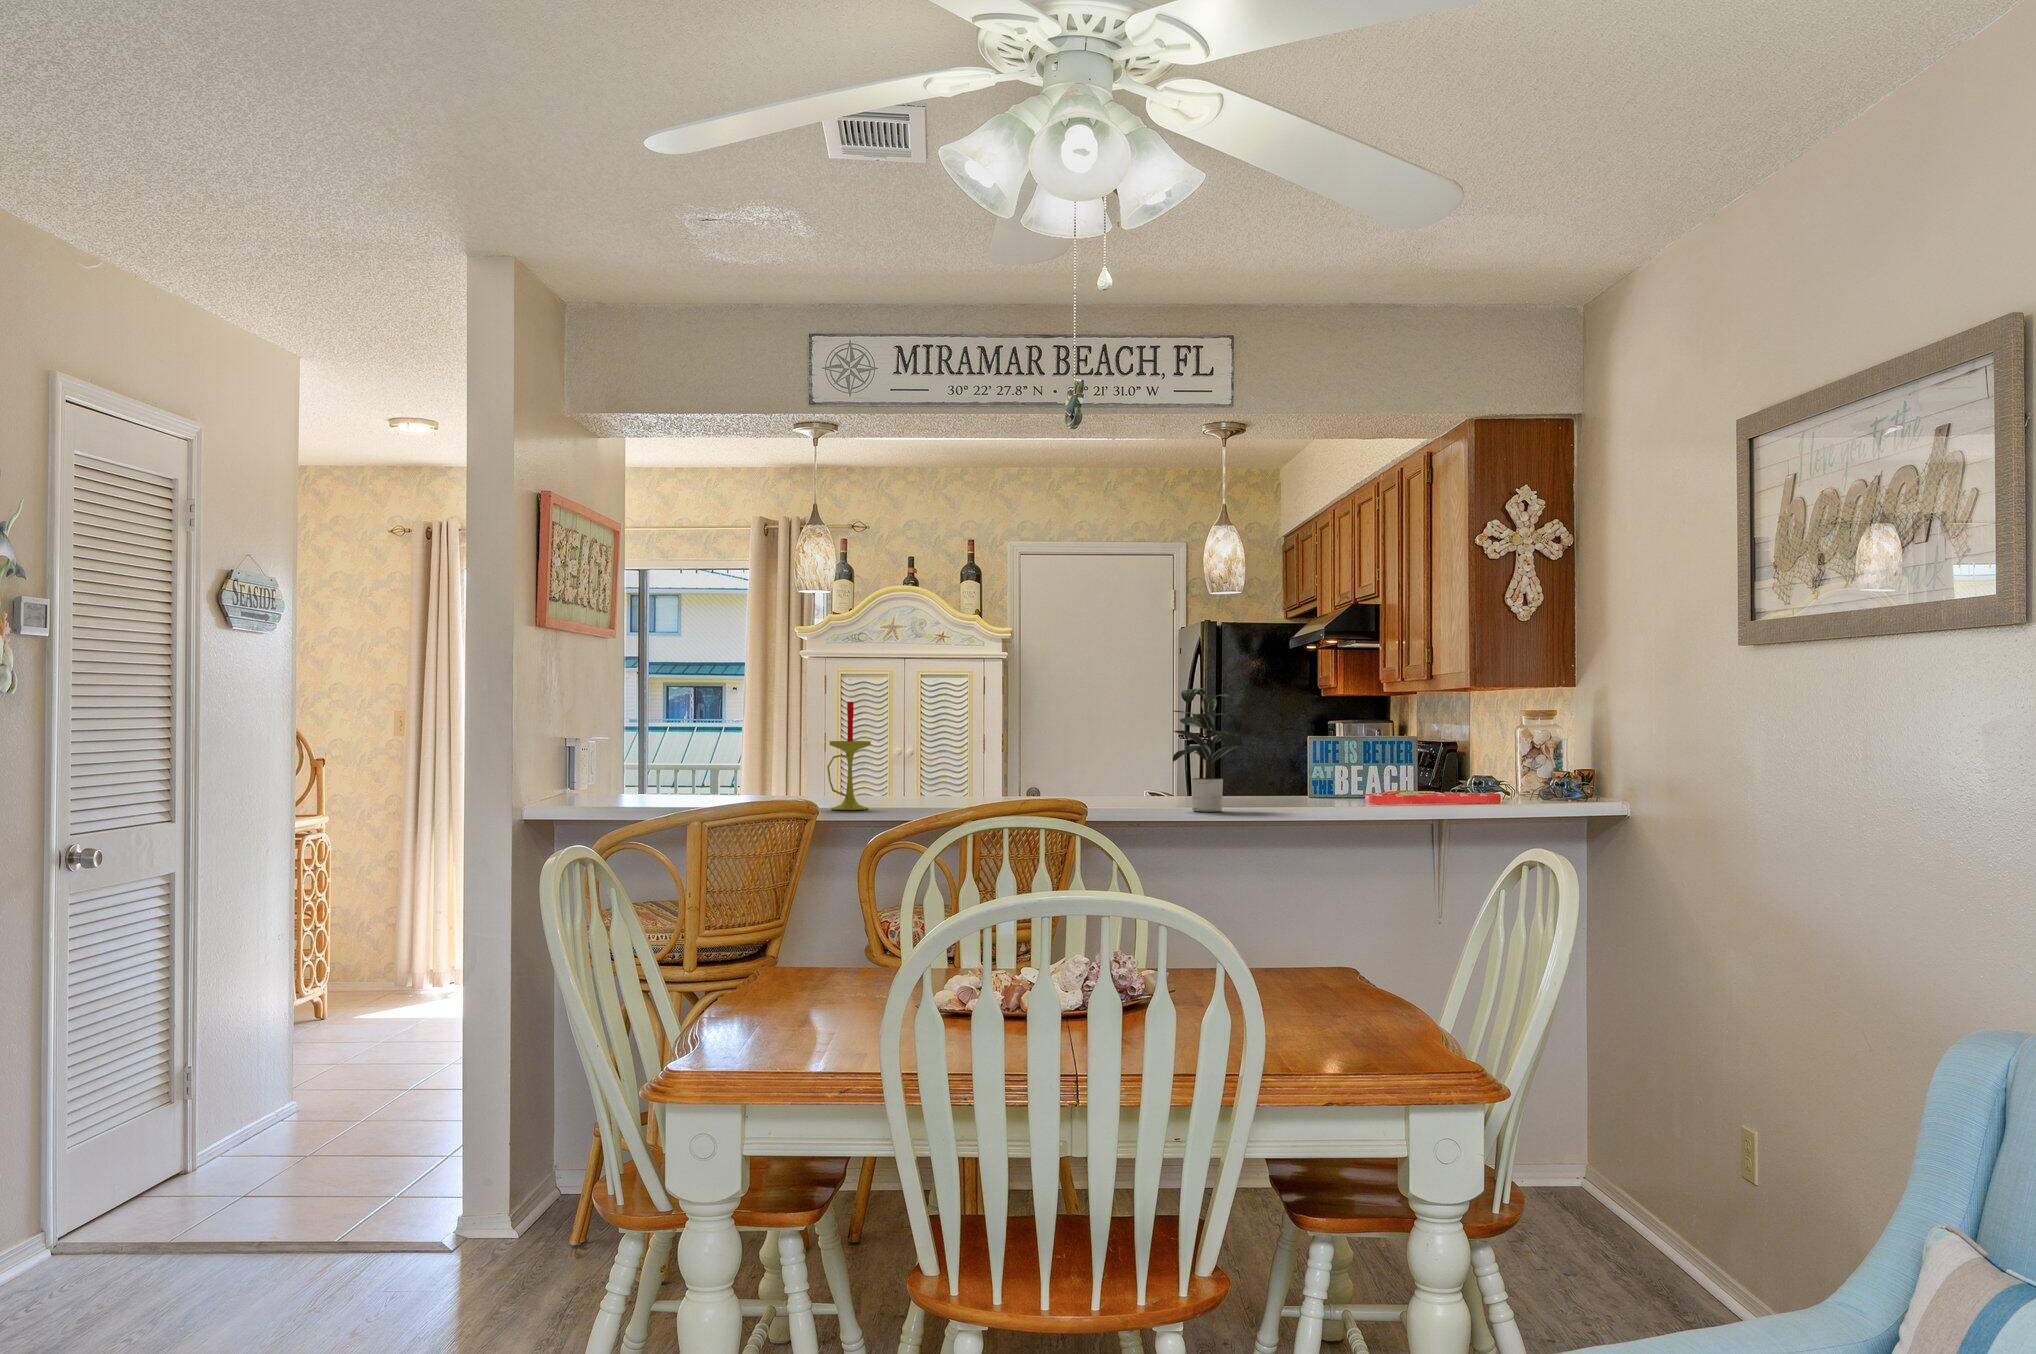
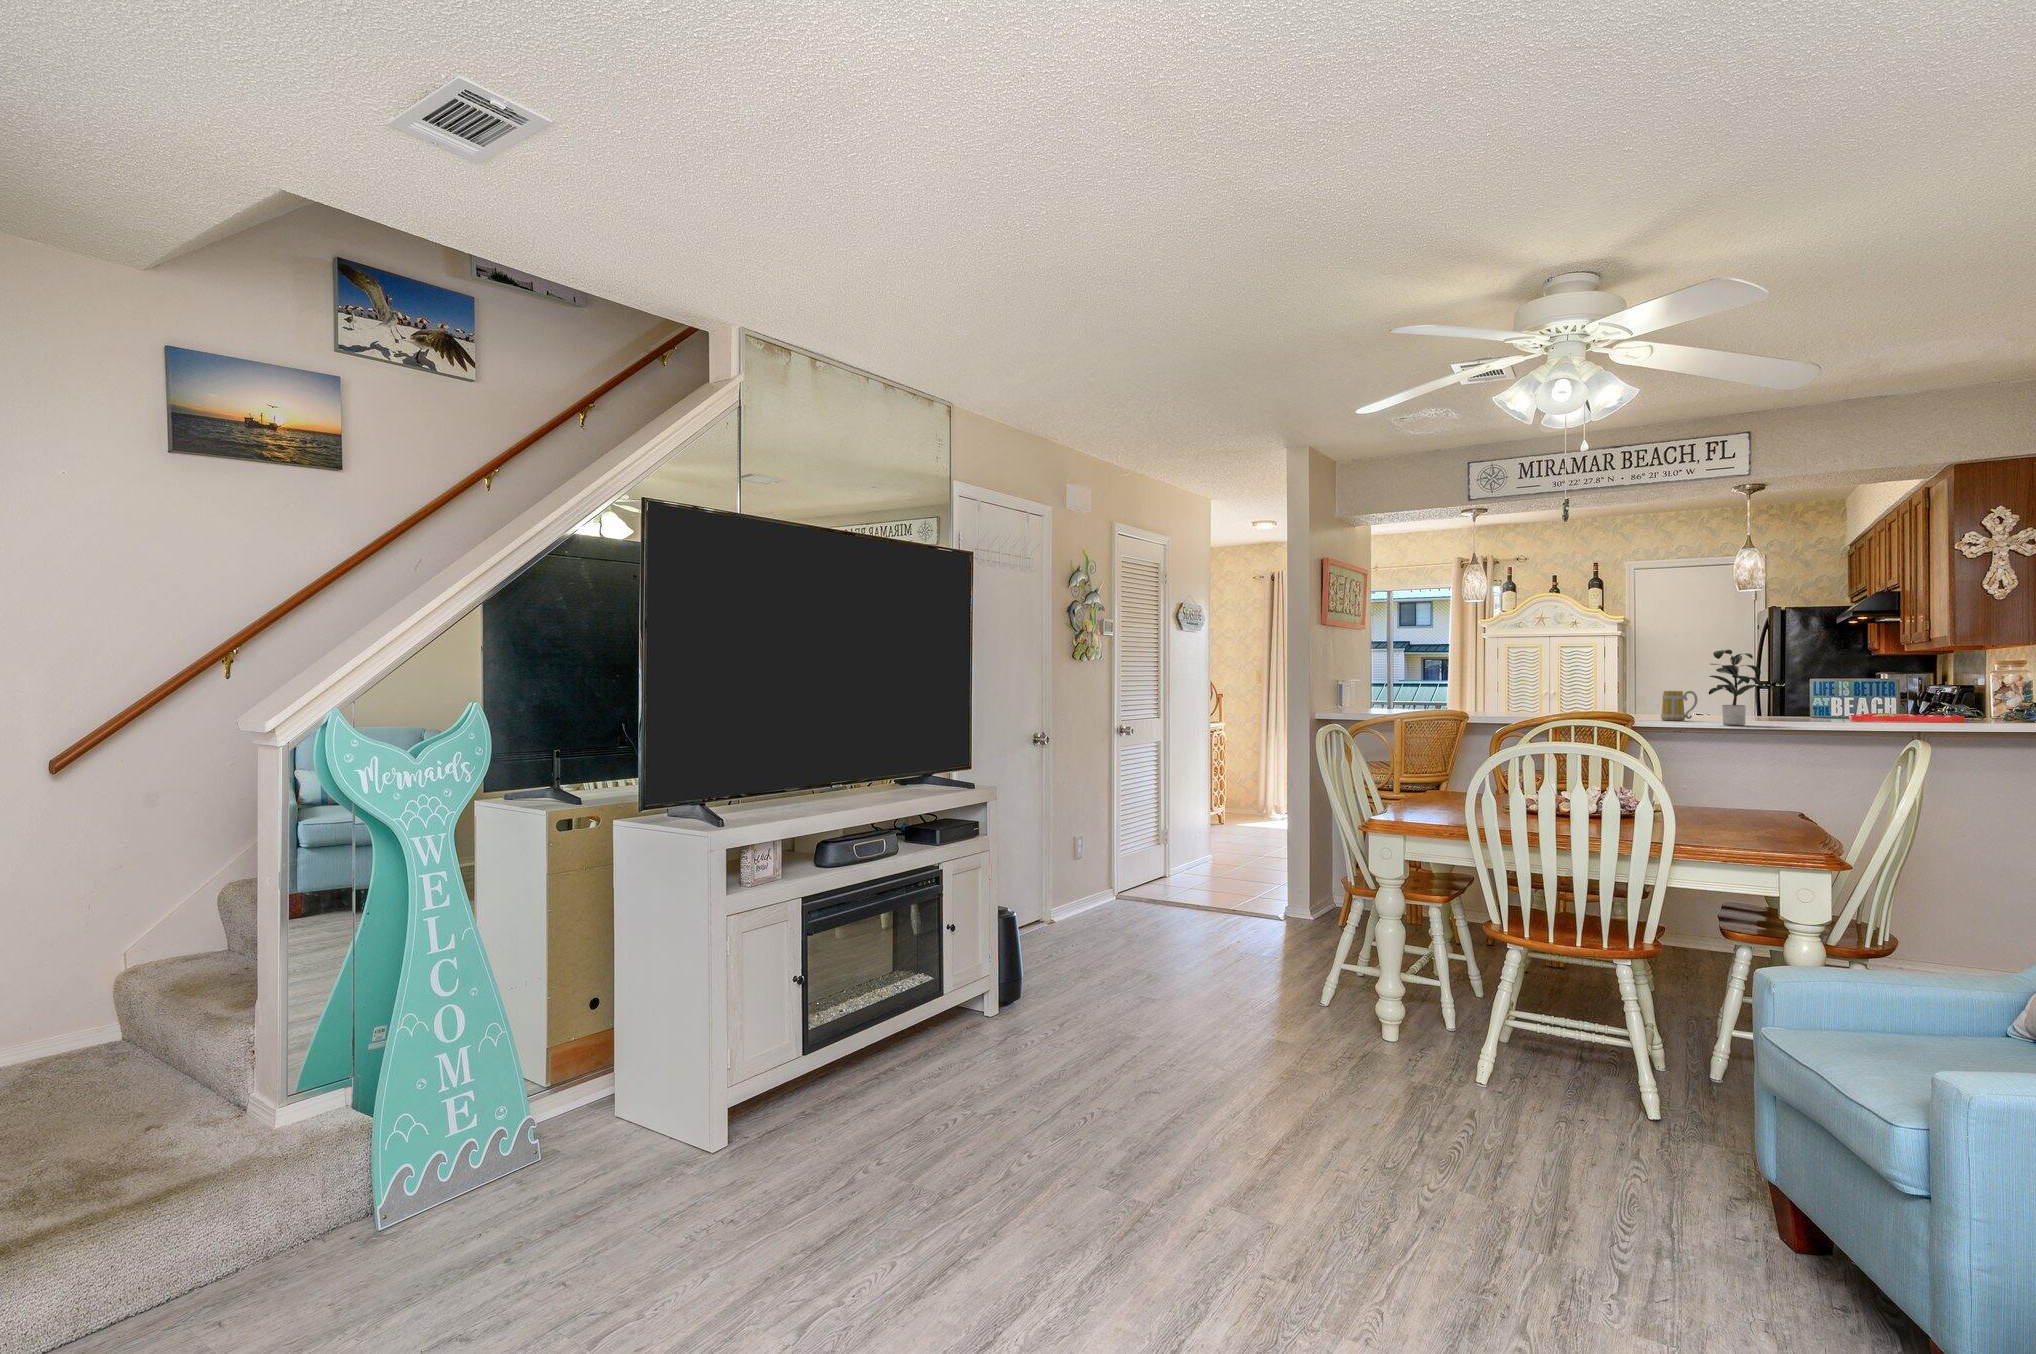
candle: present [827,702,871,810] -> none [1481,659,1509,720]
mug: none [1096,754,1147,803] -> present [1661,691,1698,721]

